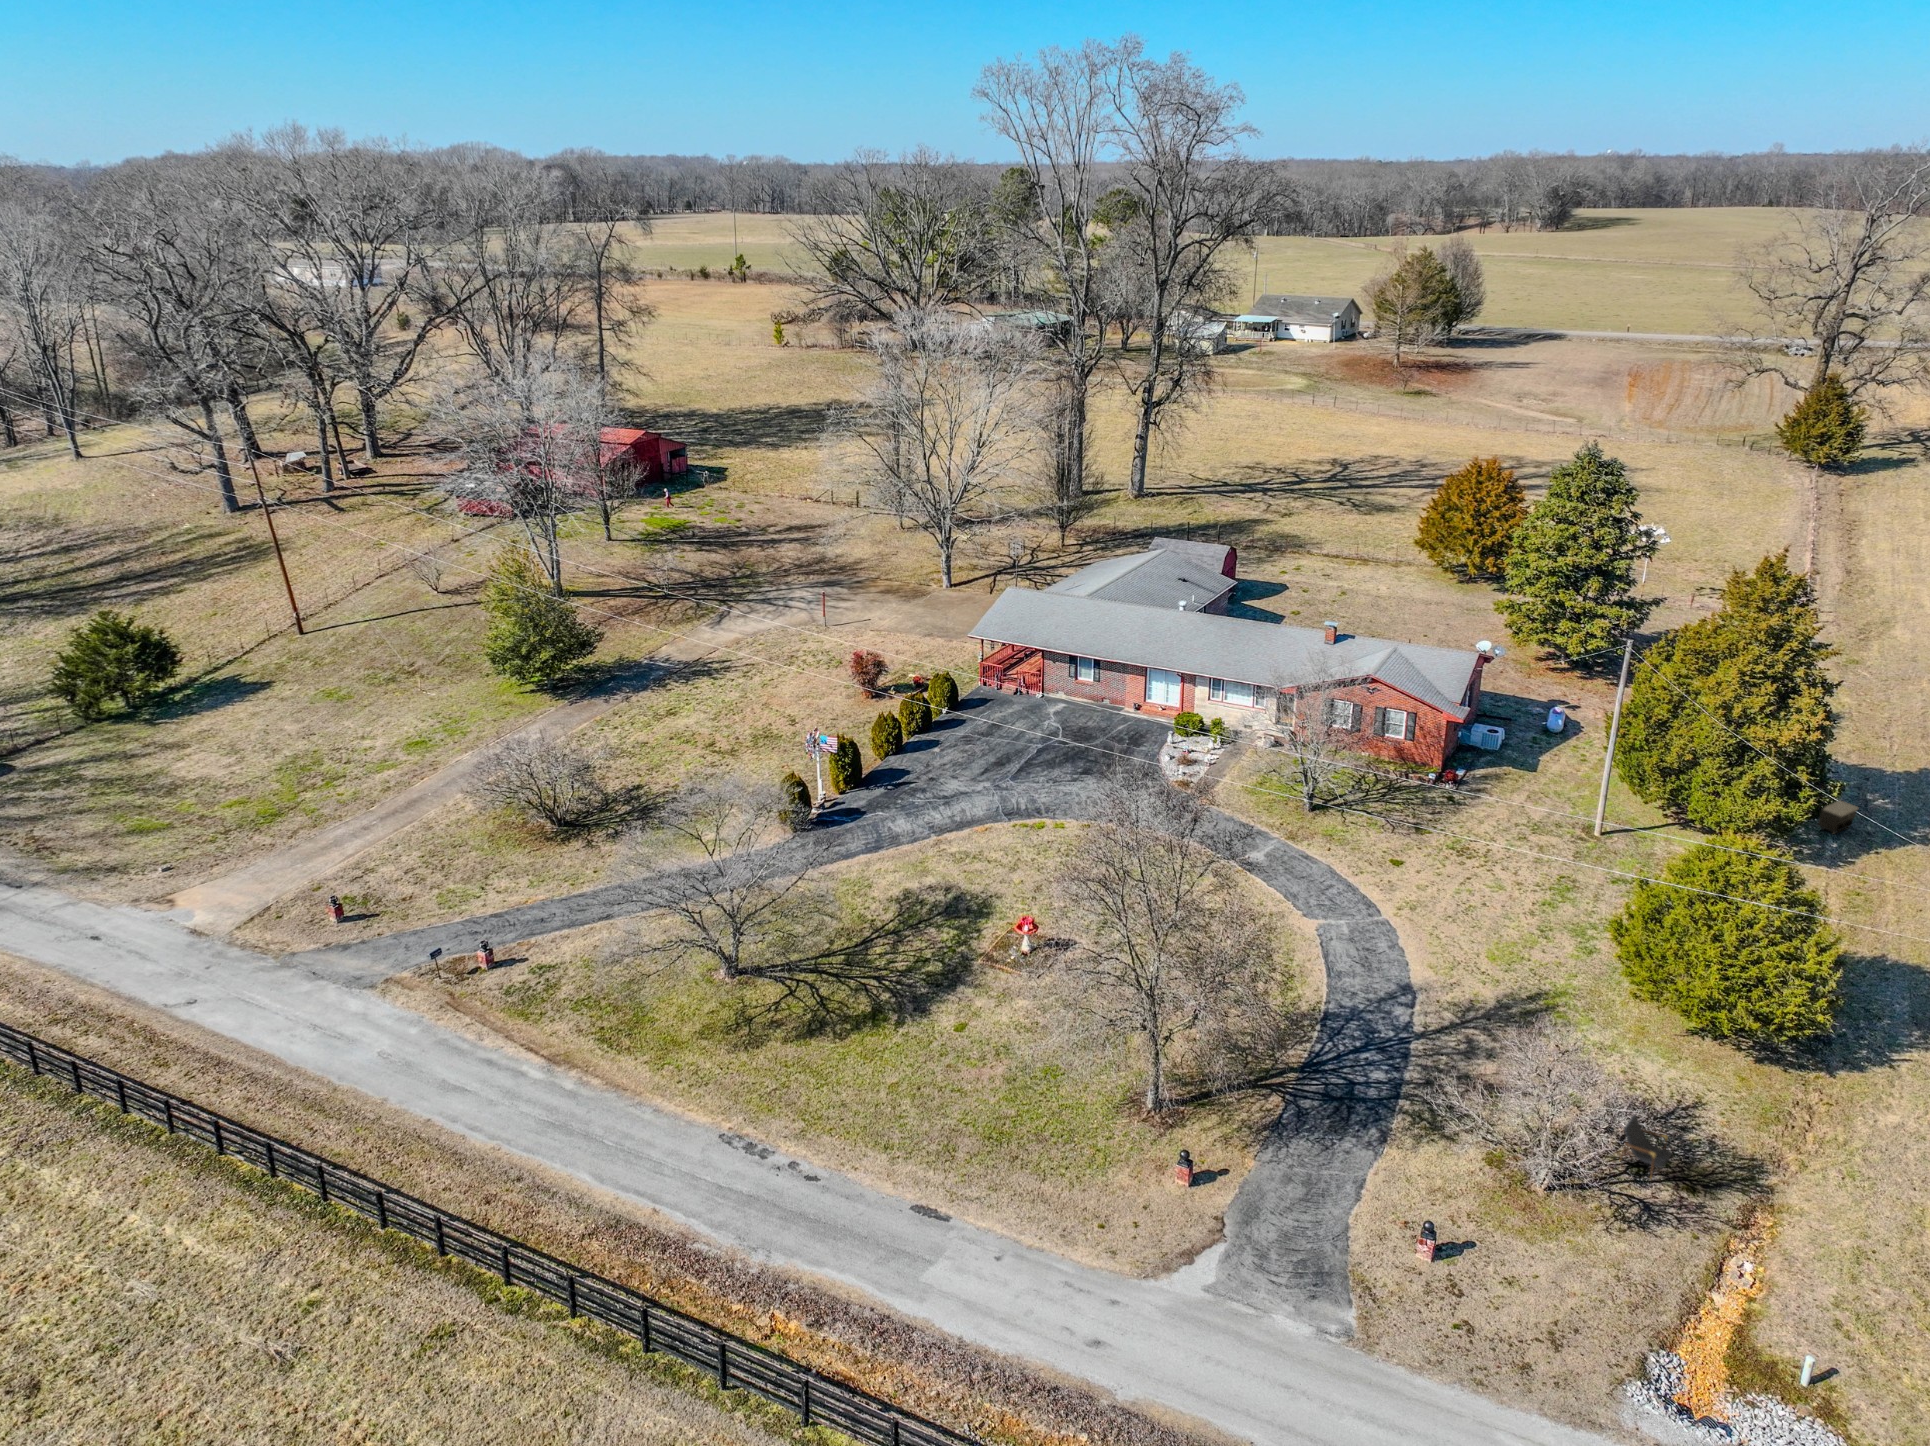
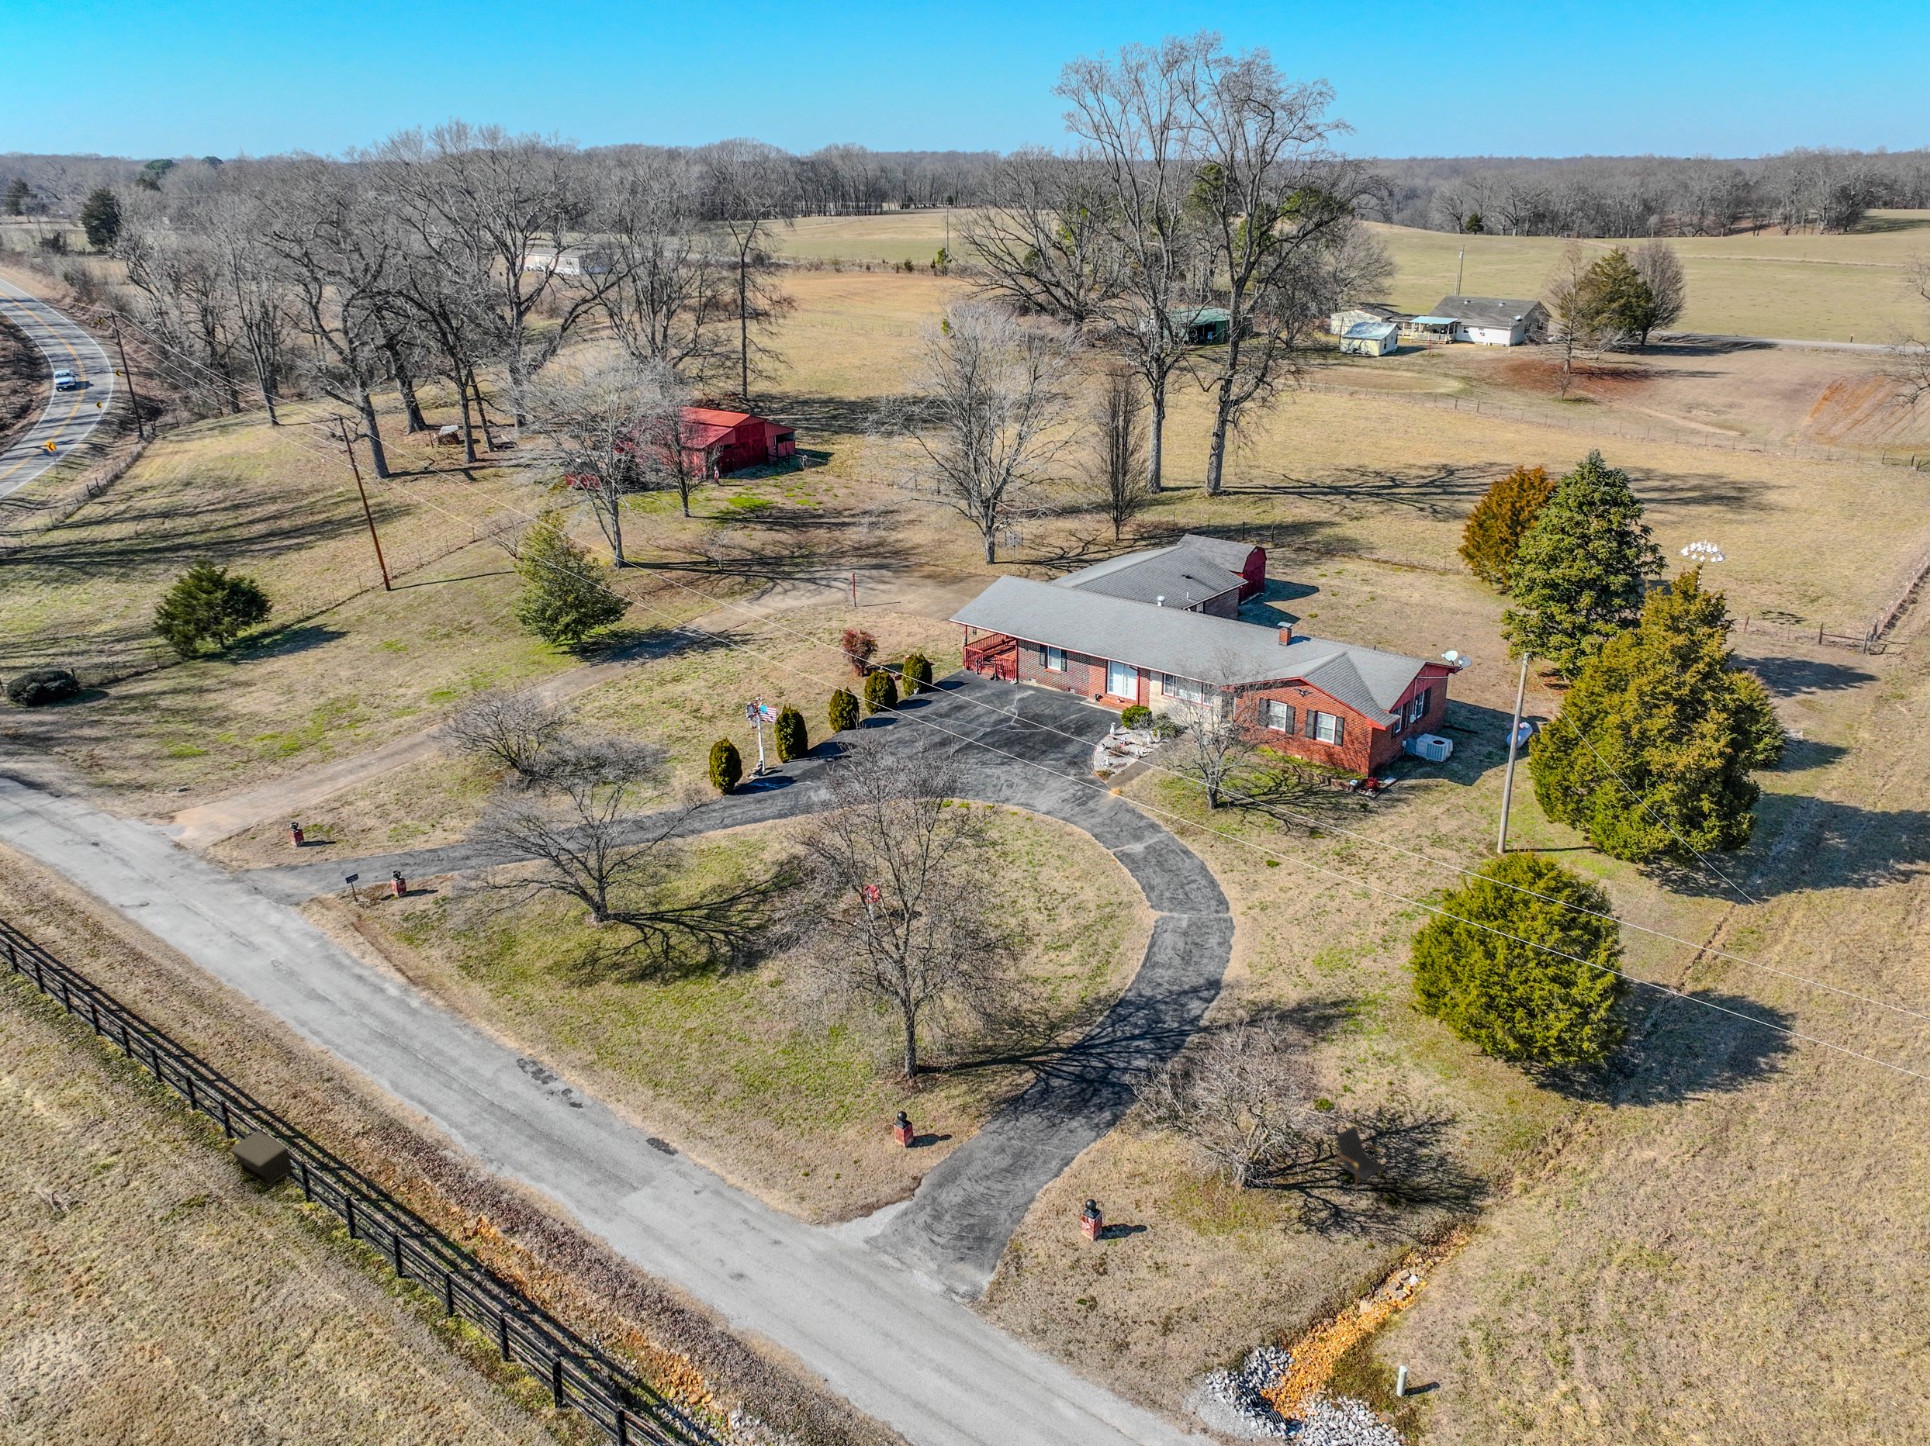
storage bench: present [1817,801,1858,833] -> present [232,1131,293,1187]

